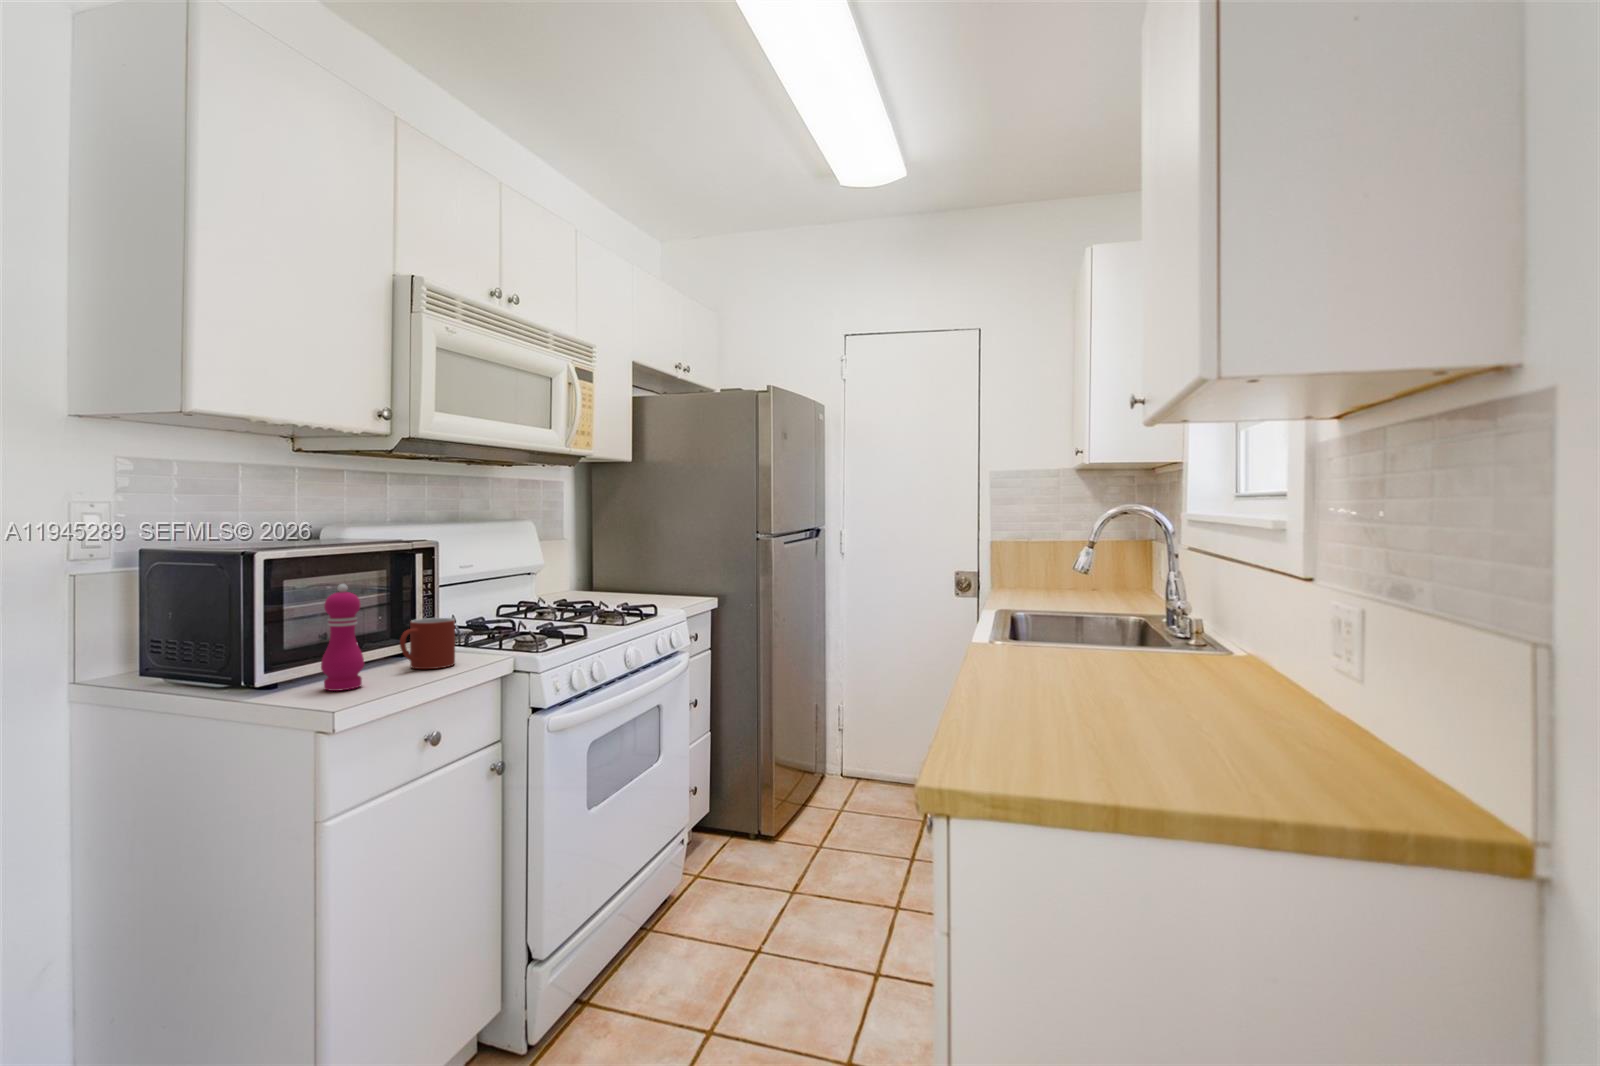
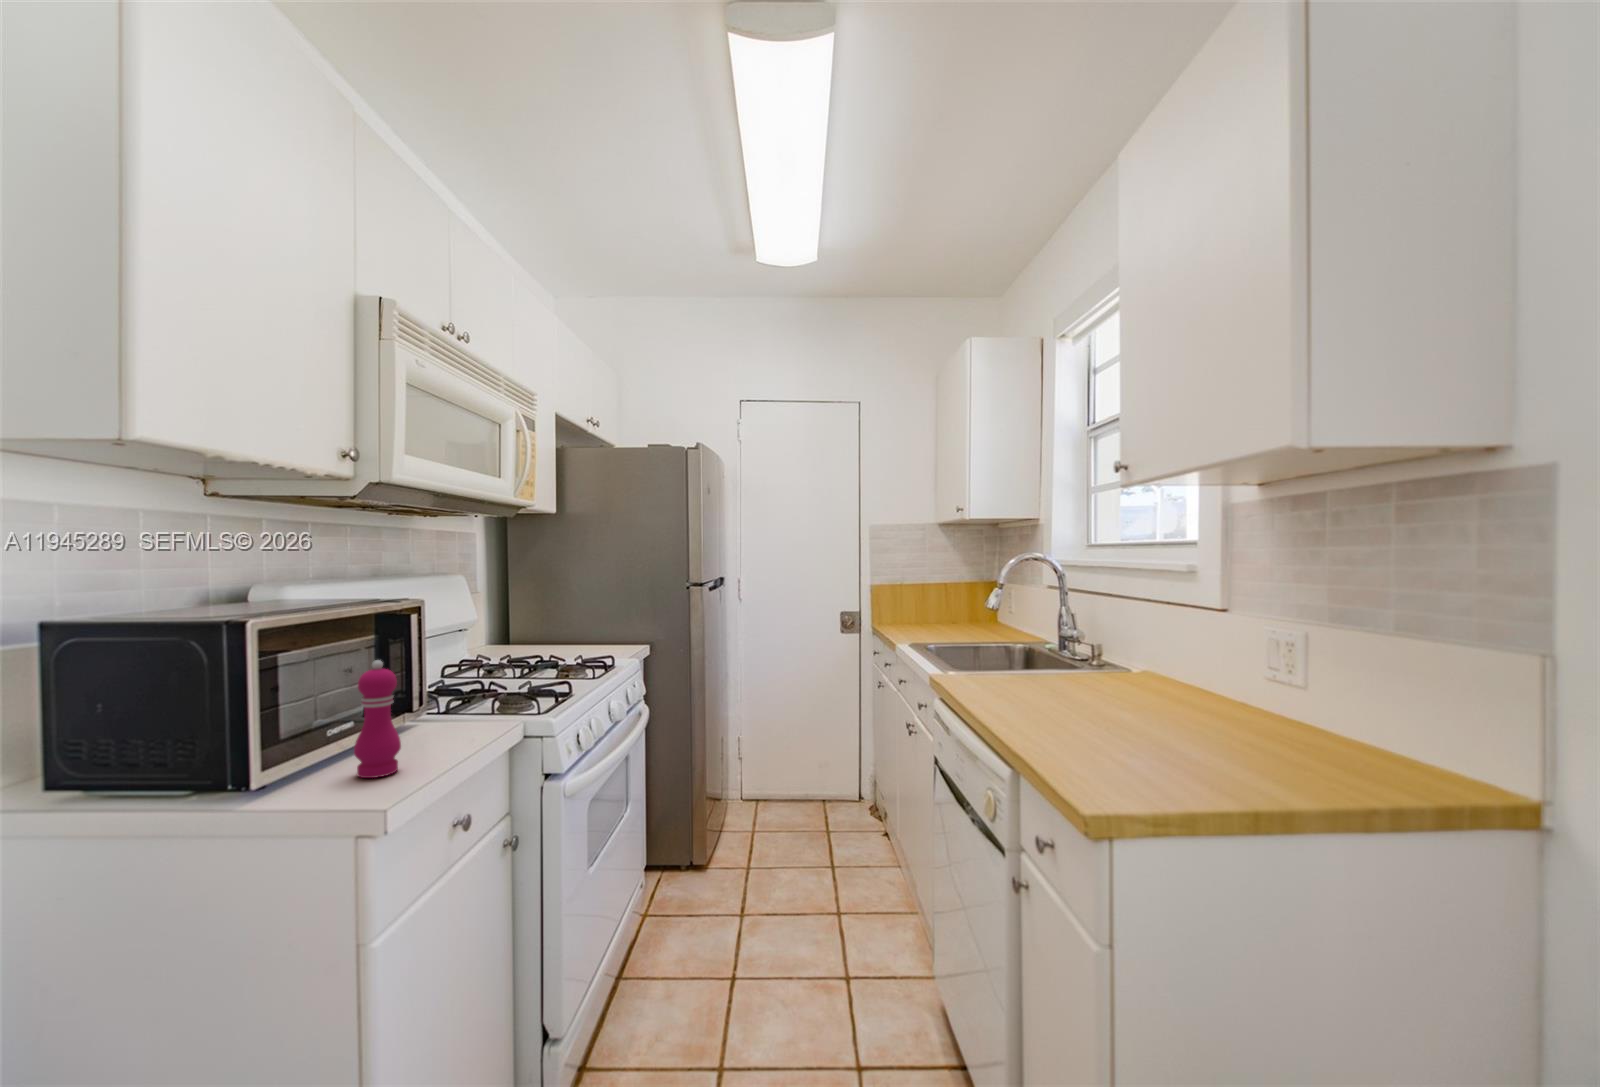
mug: present [400,618,455,669] -> none [421,686,471,743]

